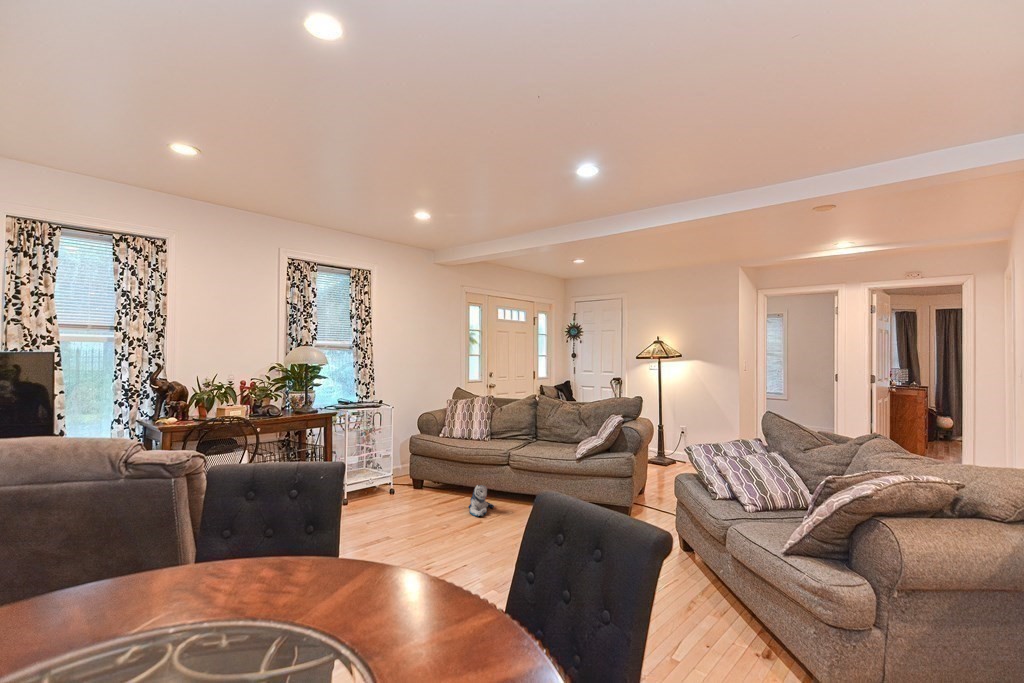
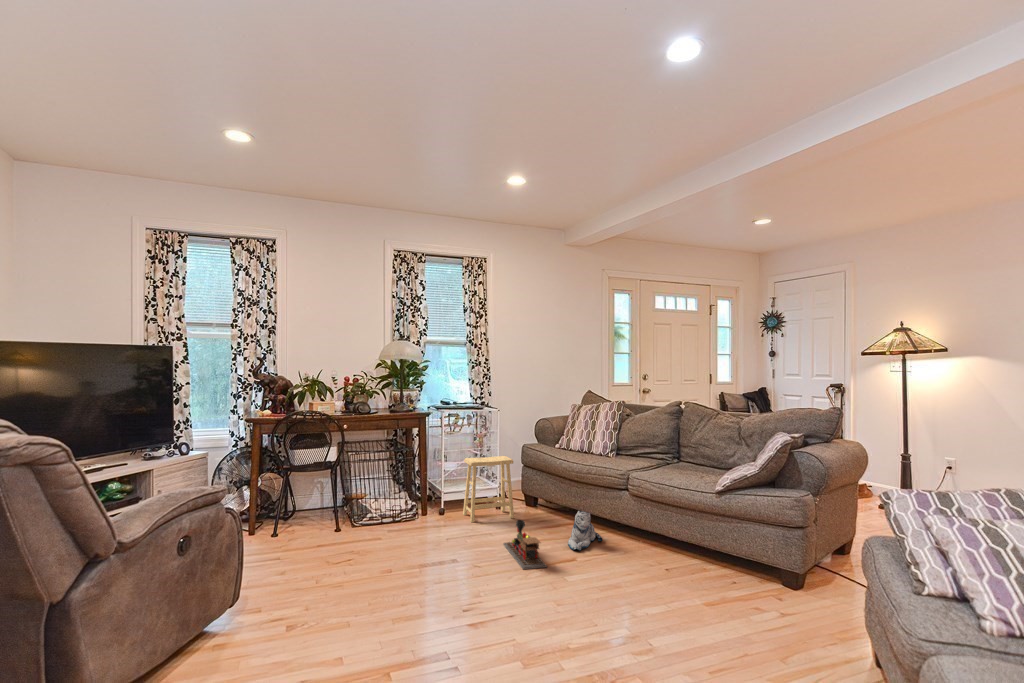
footstool: none [362,447,410,508] -> present [463,456,514,523]
toy train: none [419,497,468,536] -> present [504,520,547,570]

